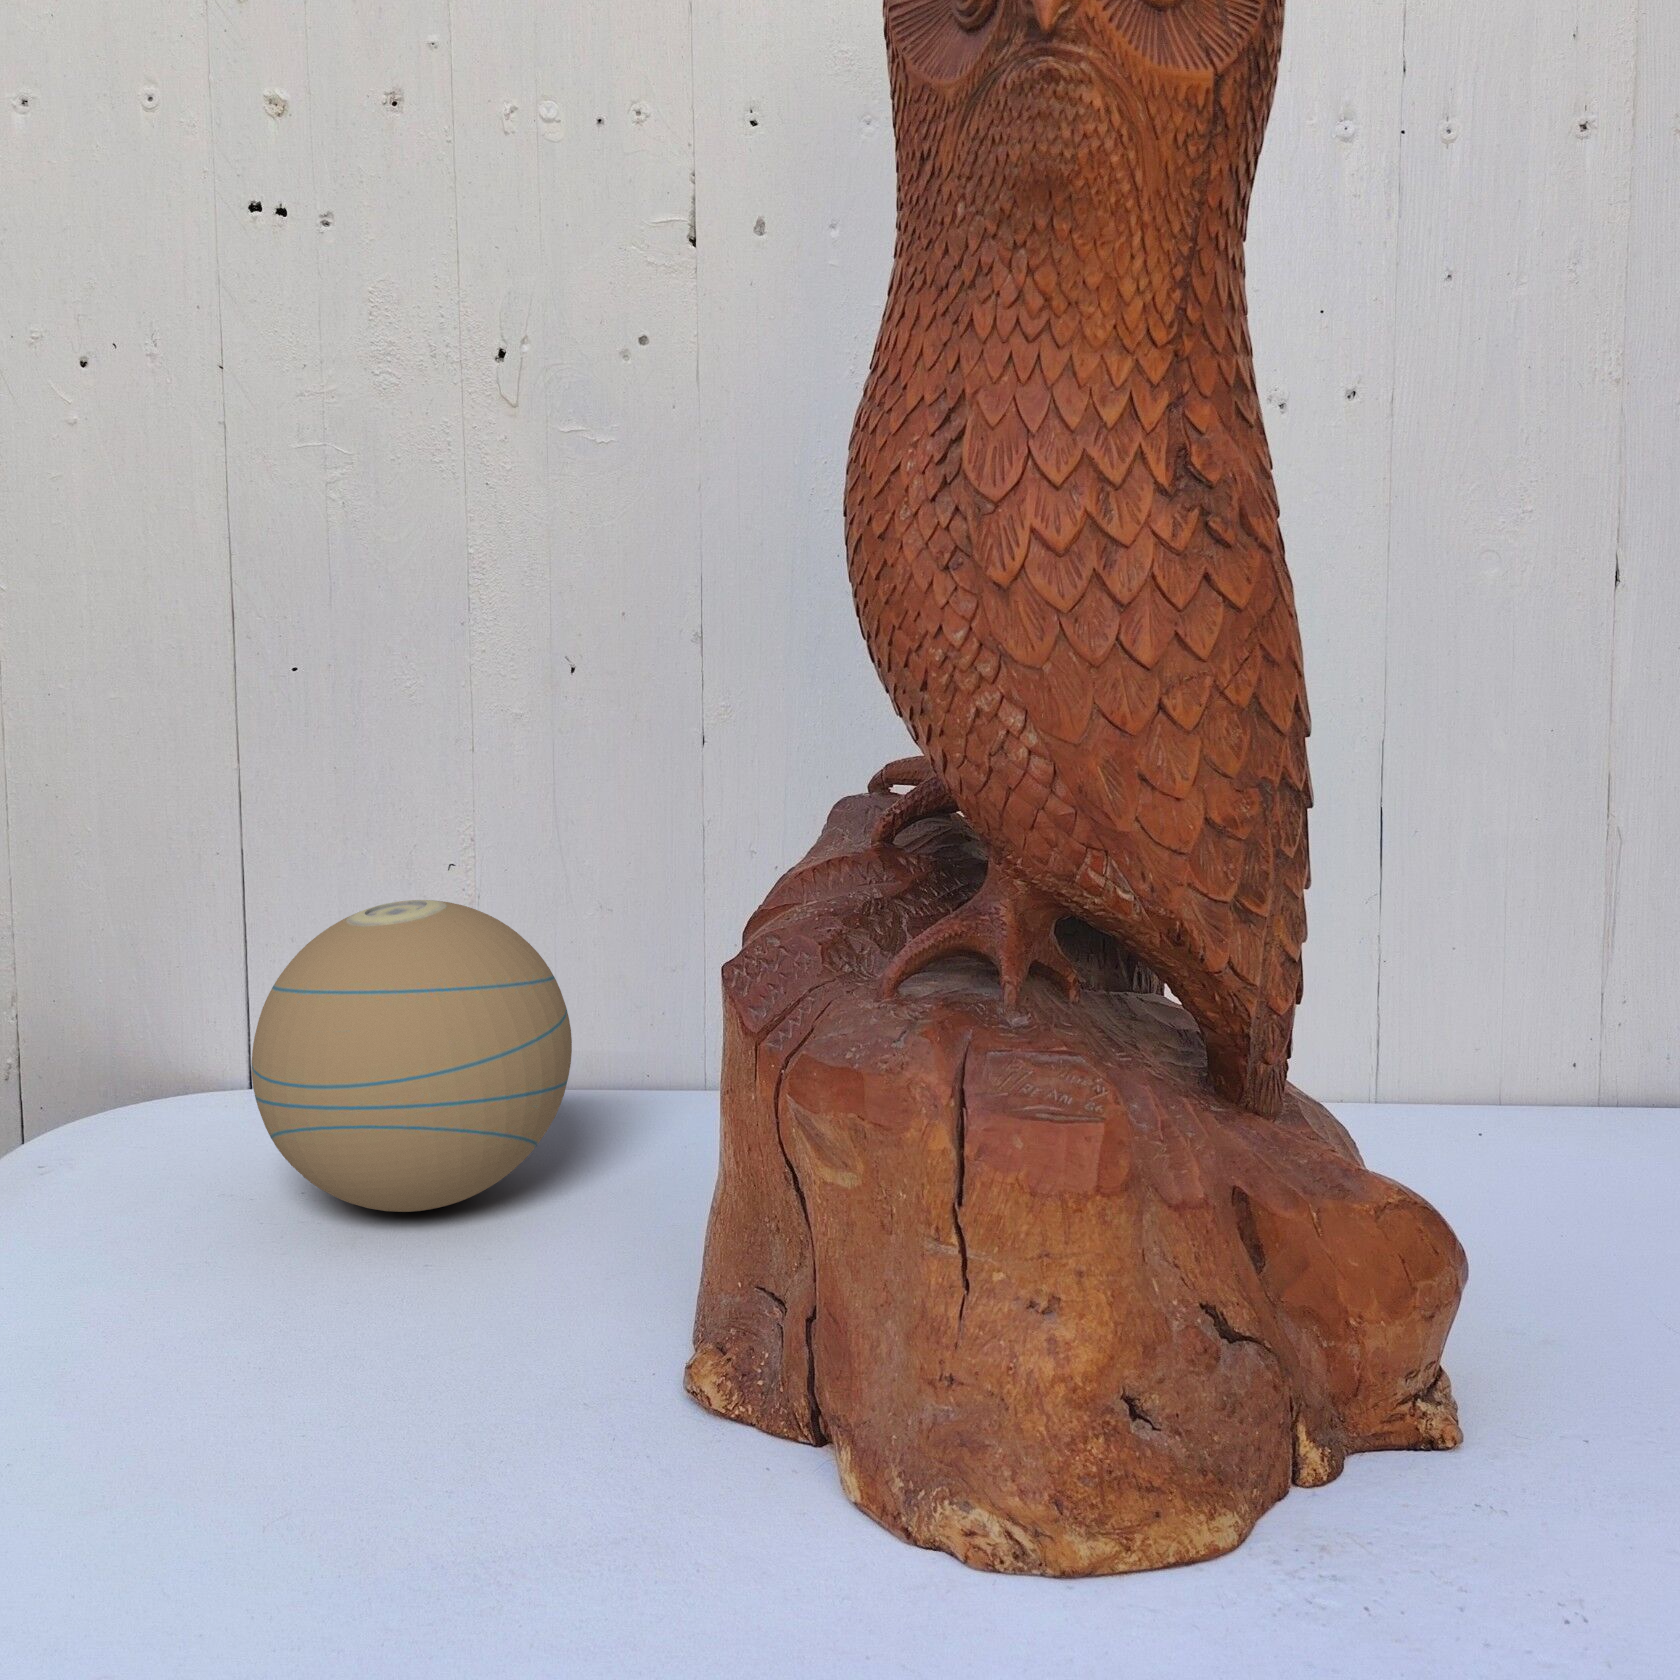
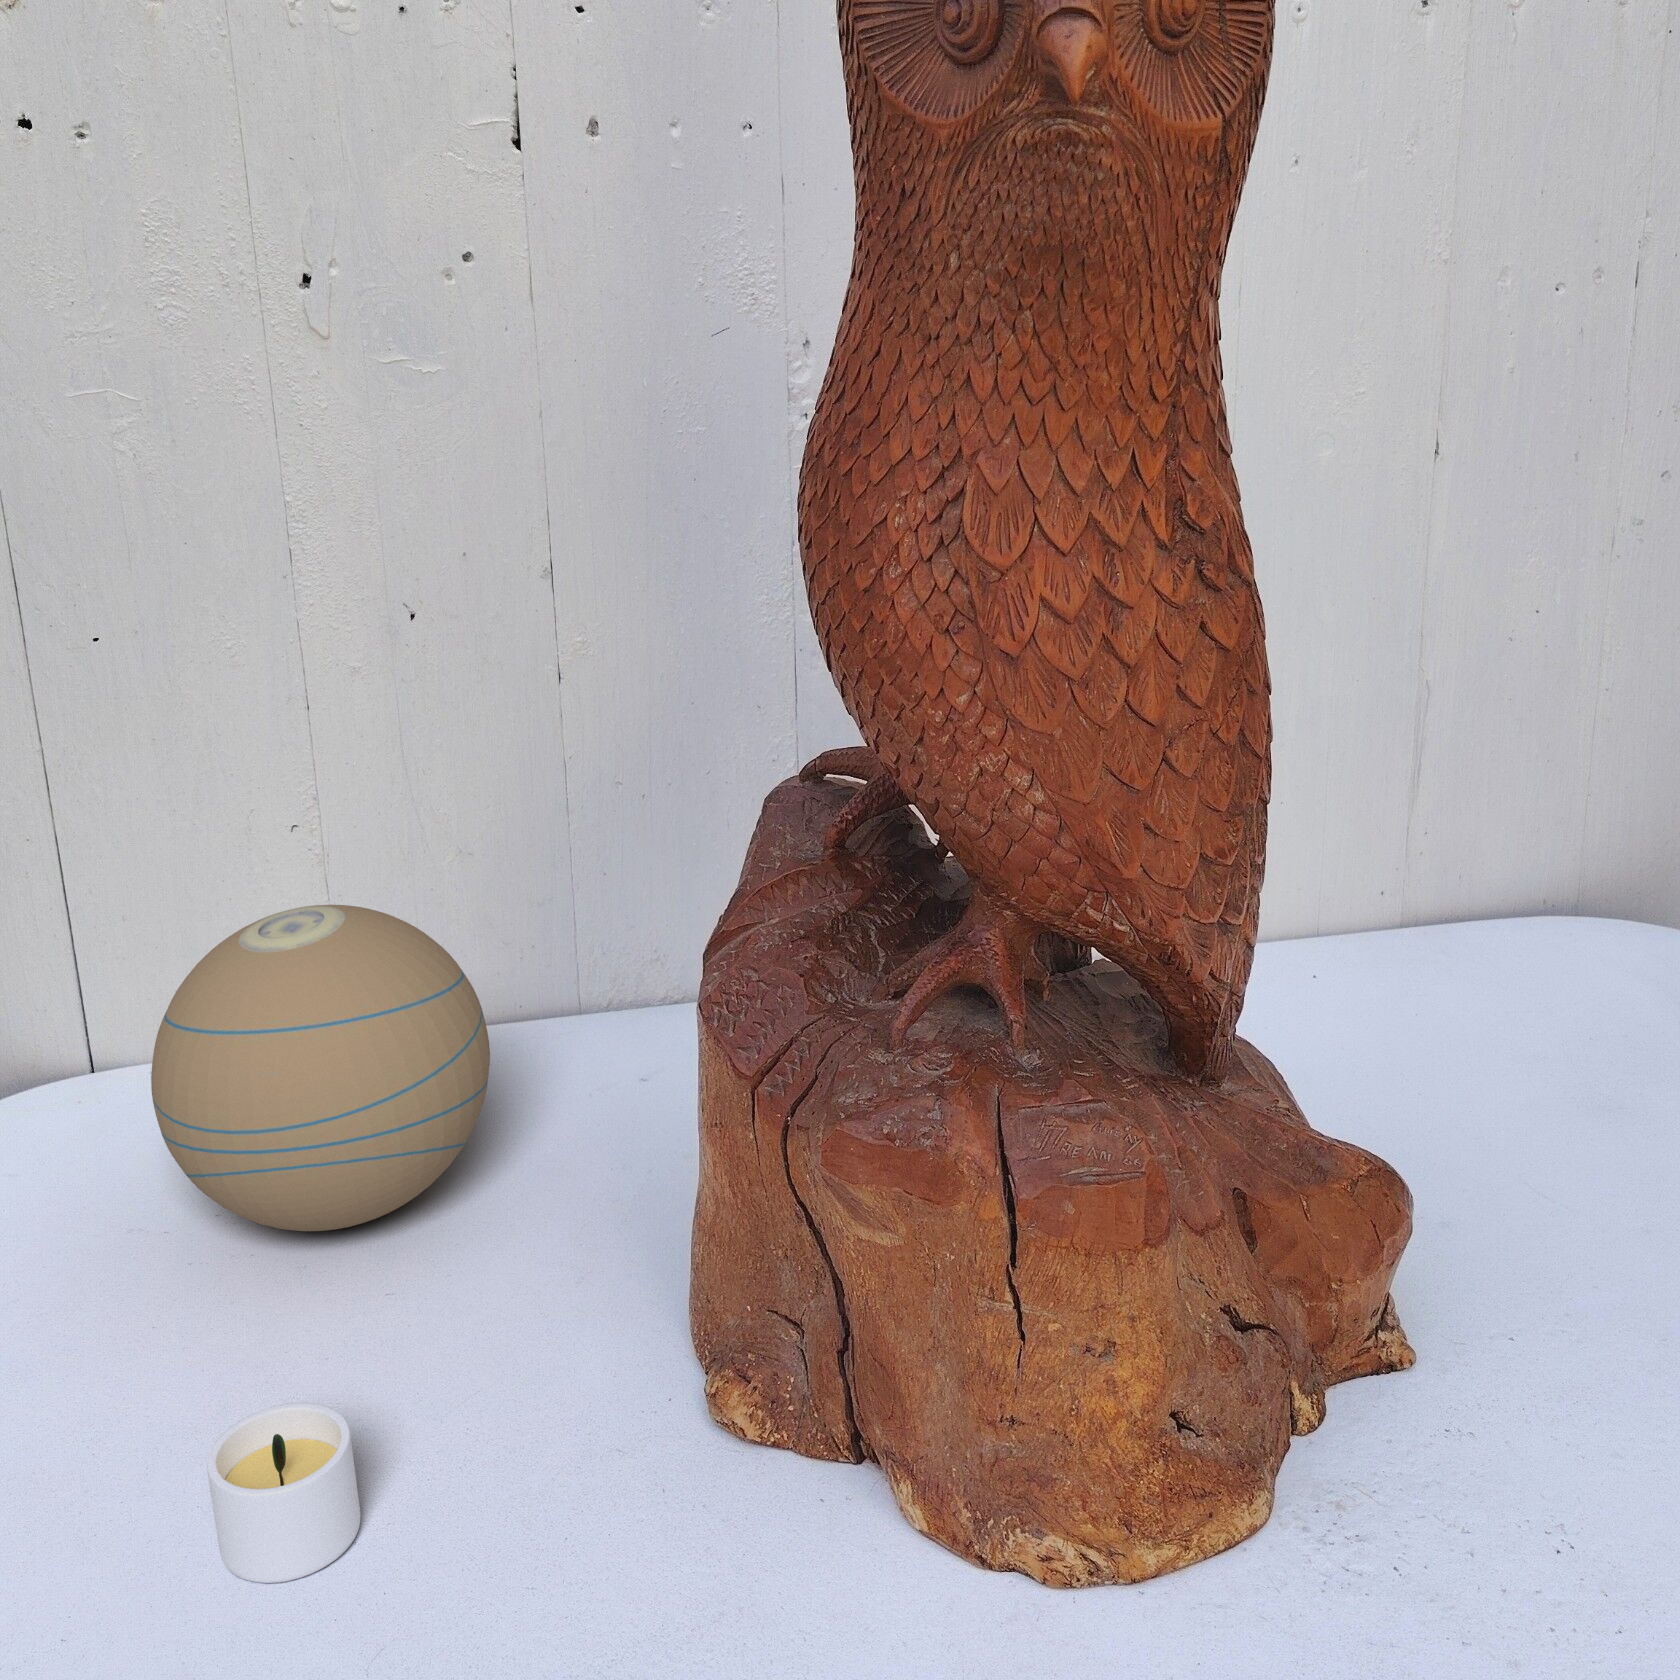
candle: none [181,1307,396,1471] -> present [207,1403,361,1583]

